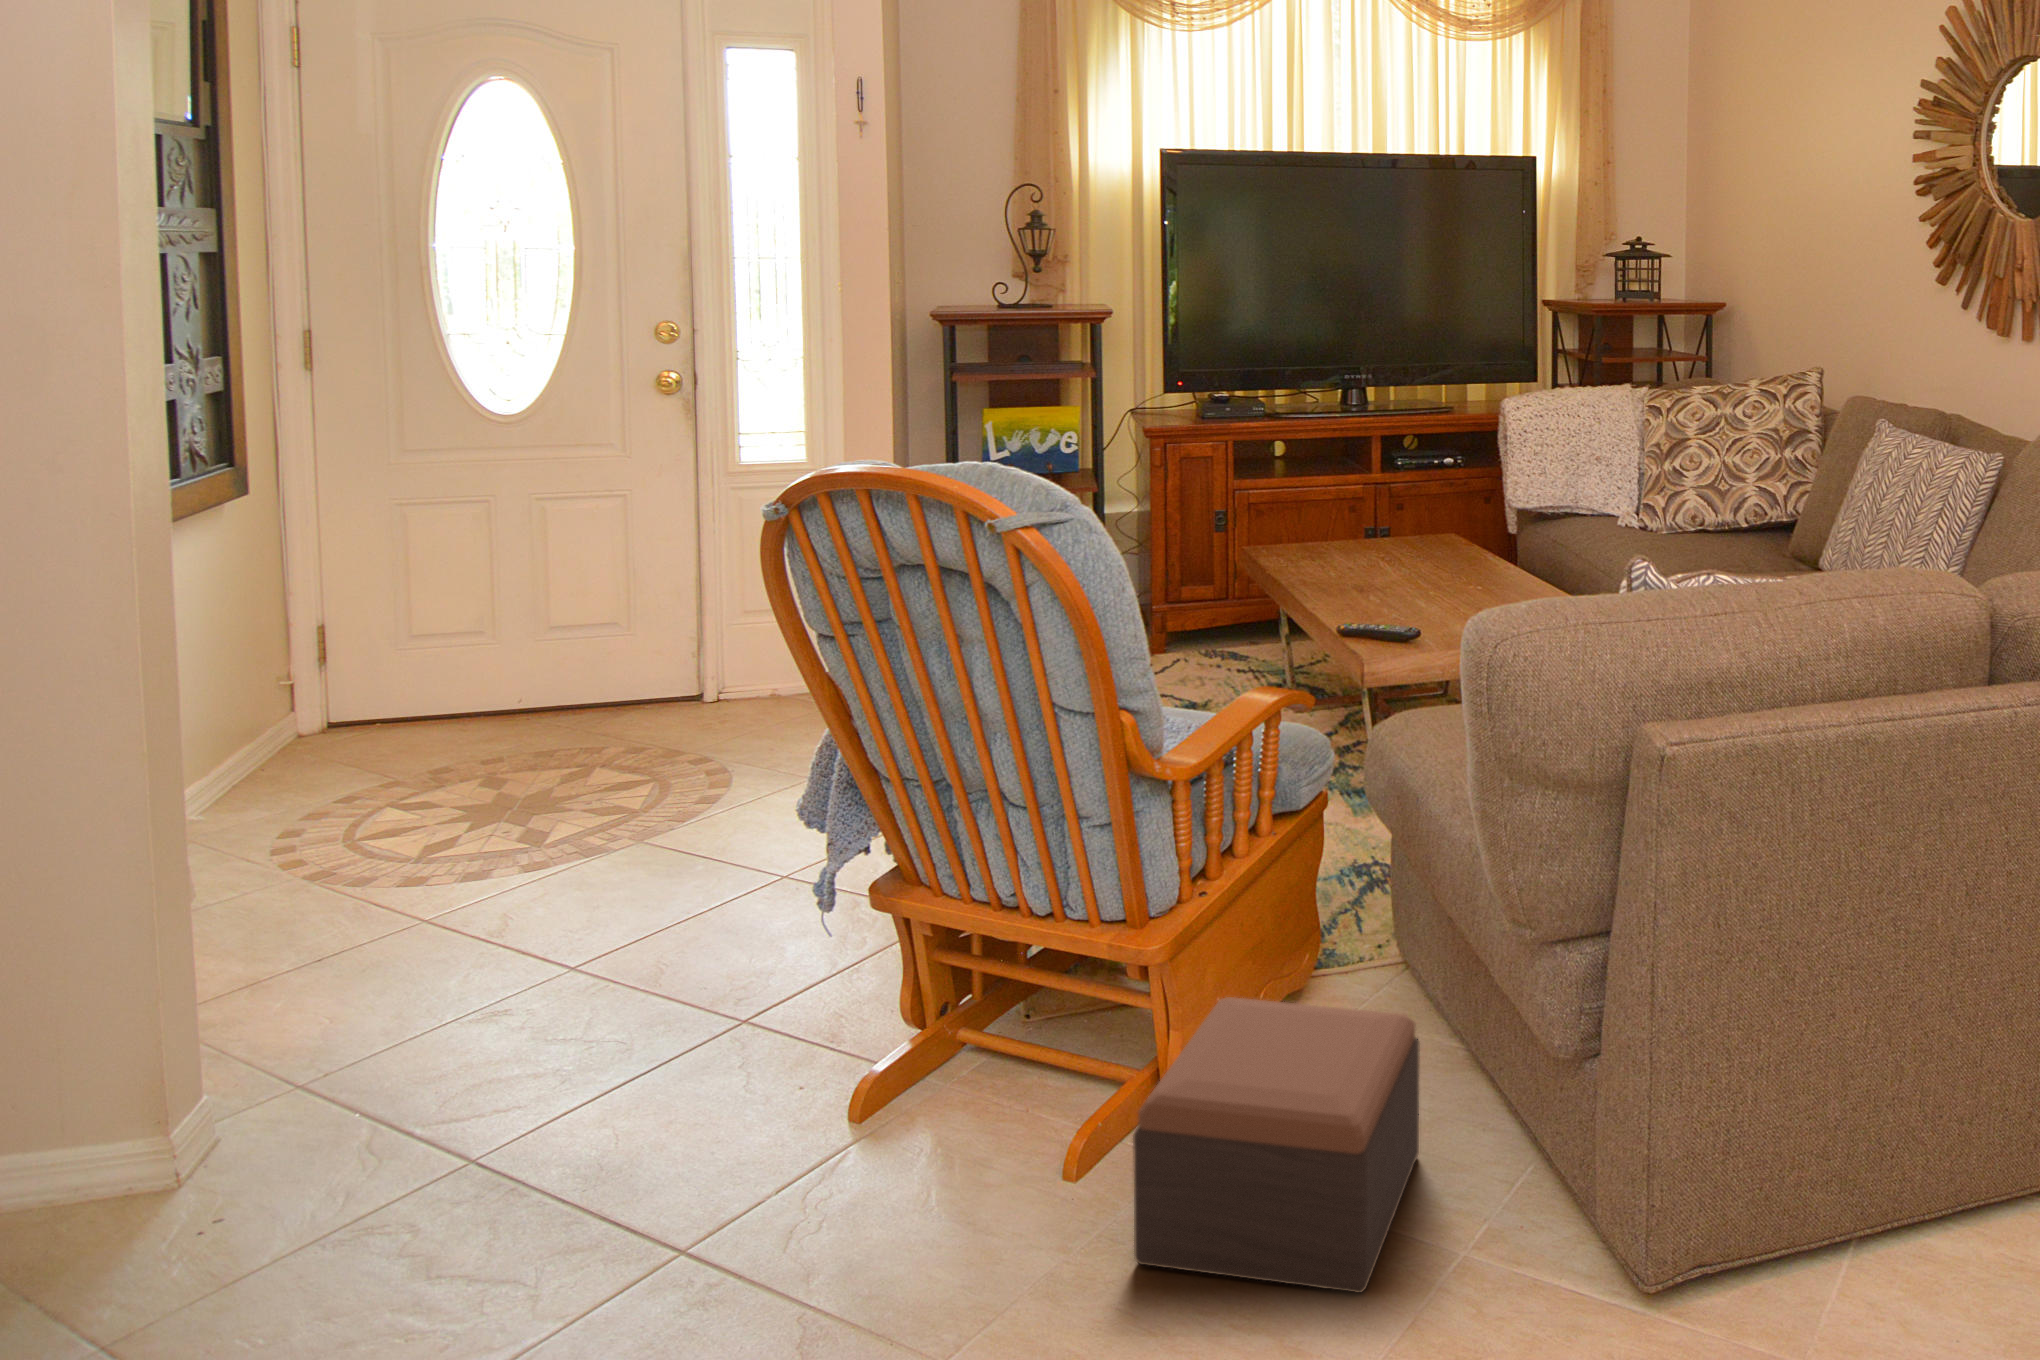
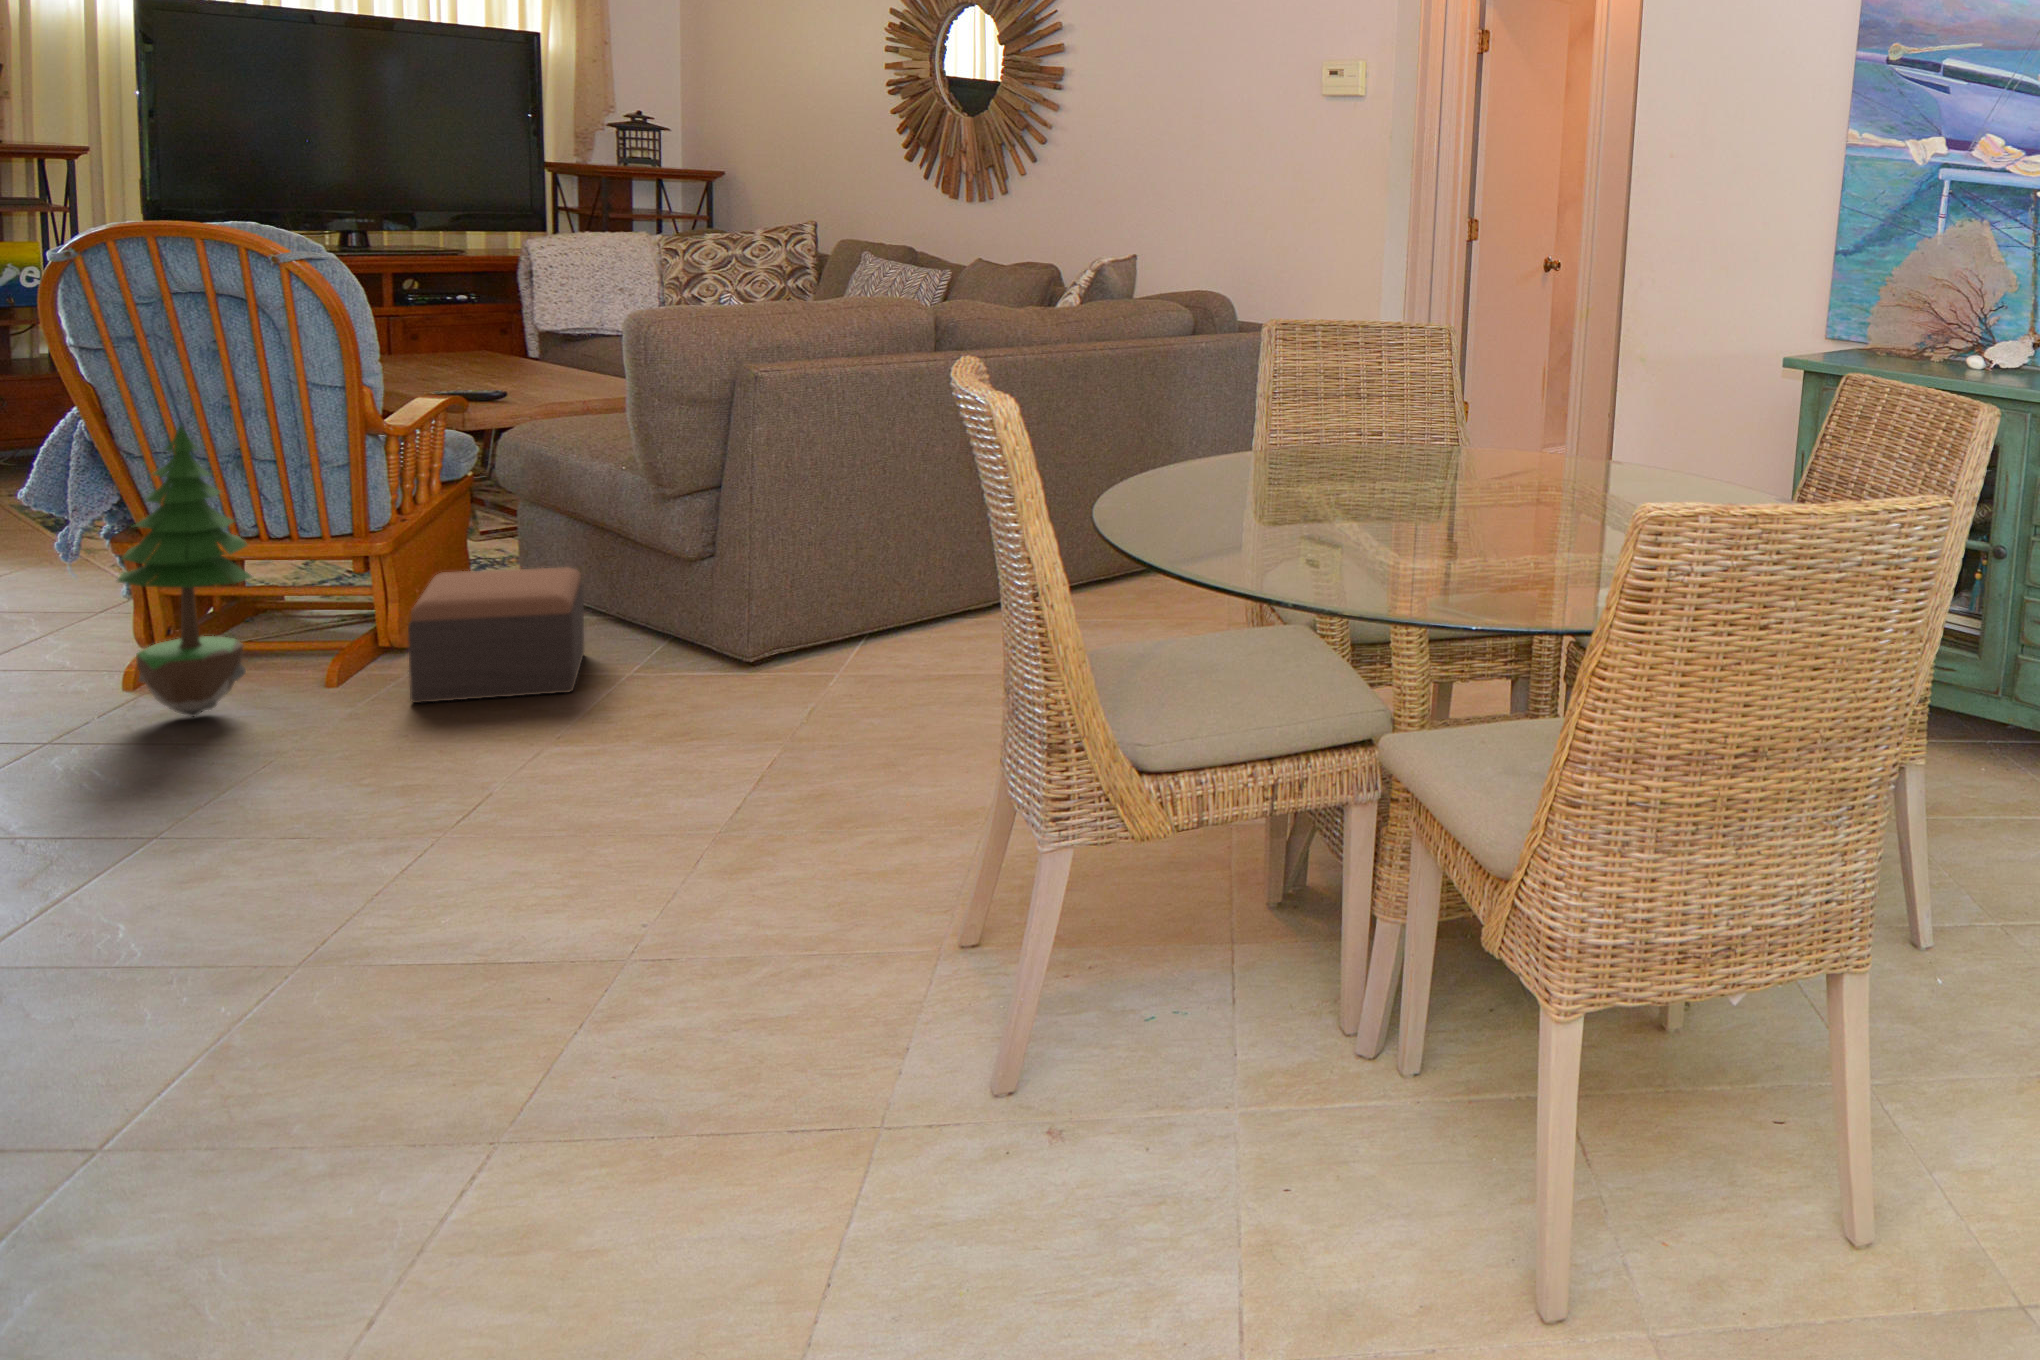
potted tree: none [773,775,953,1225] -> present [117,426,252,717]

